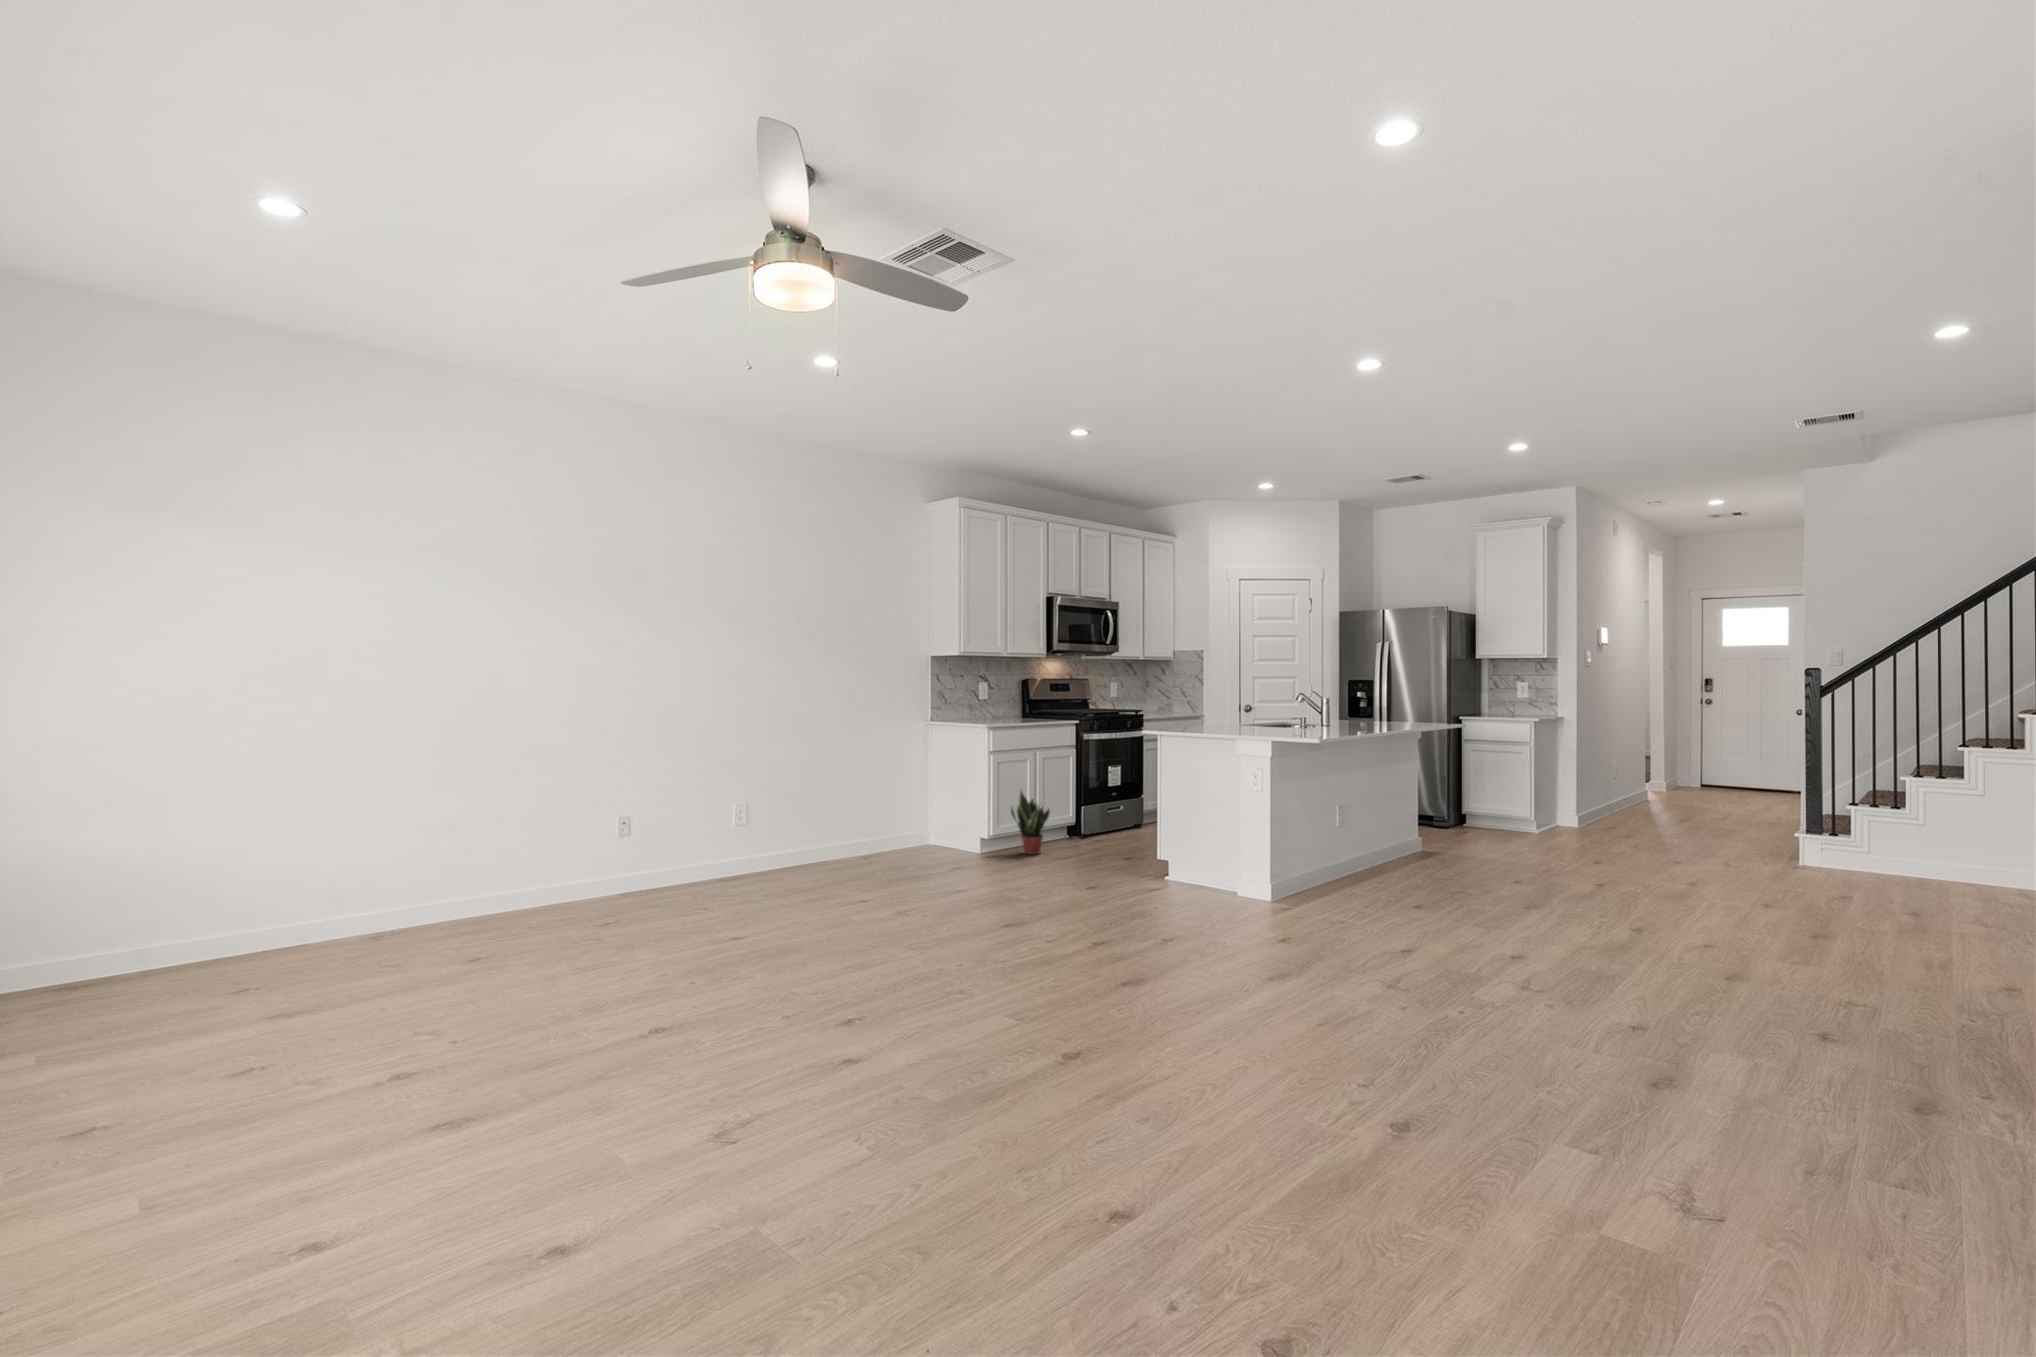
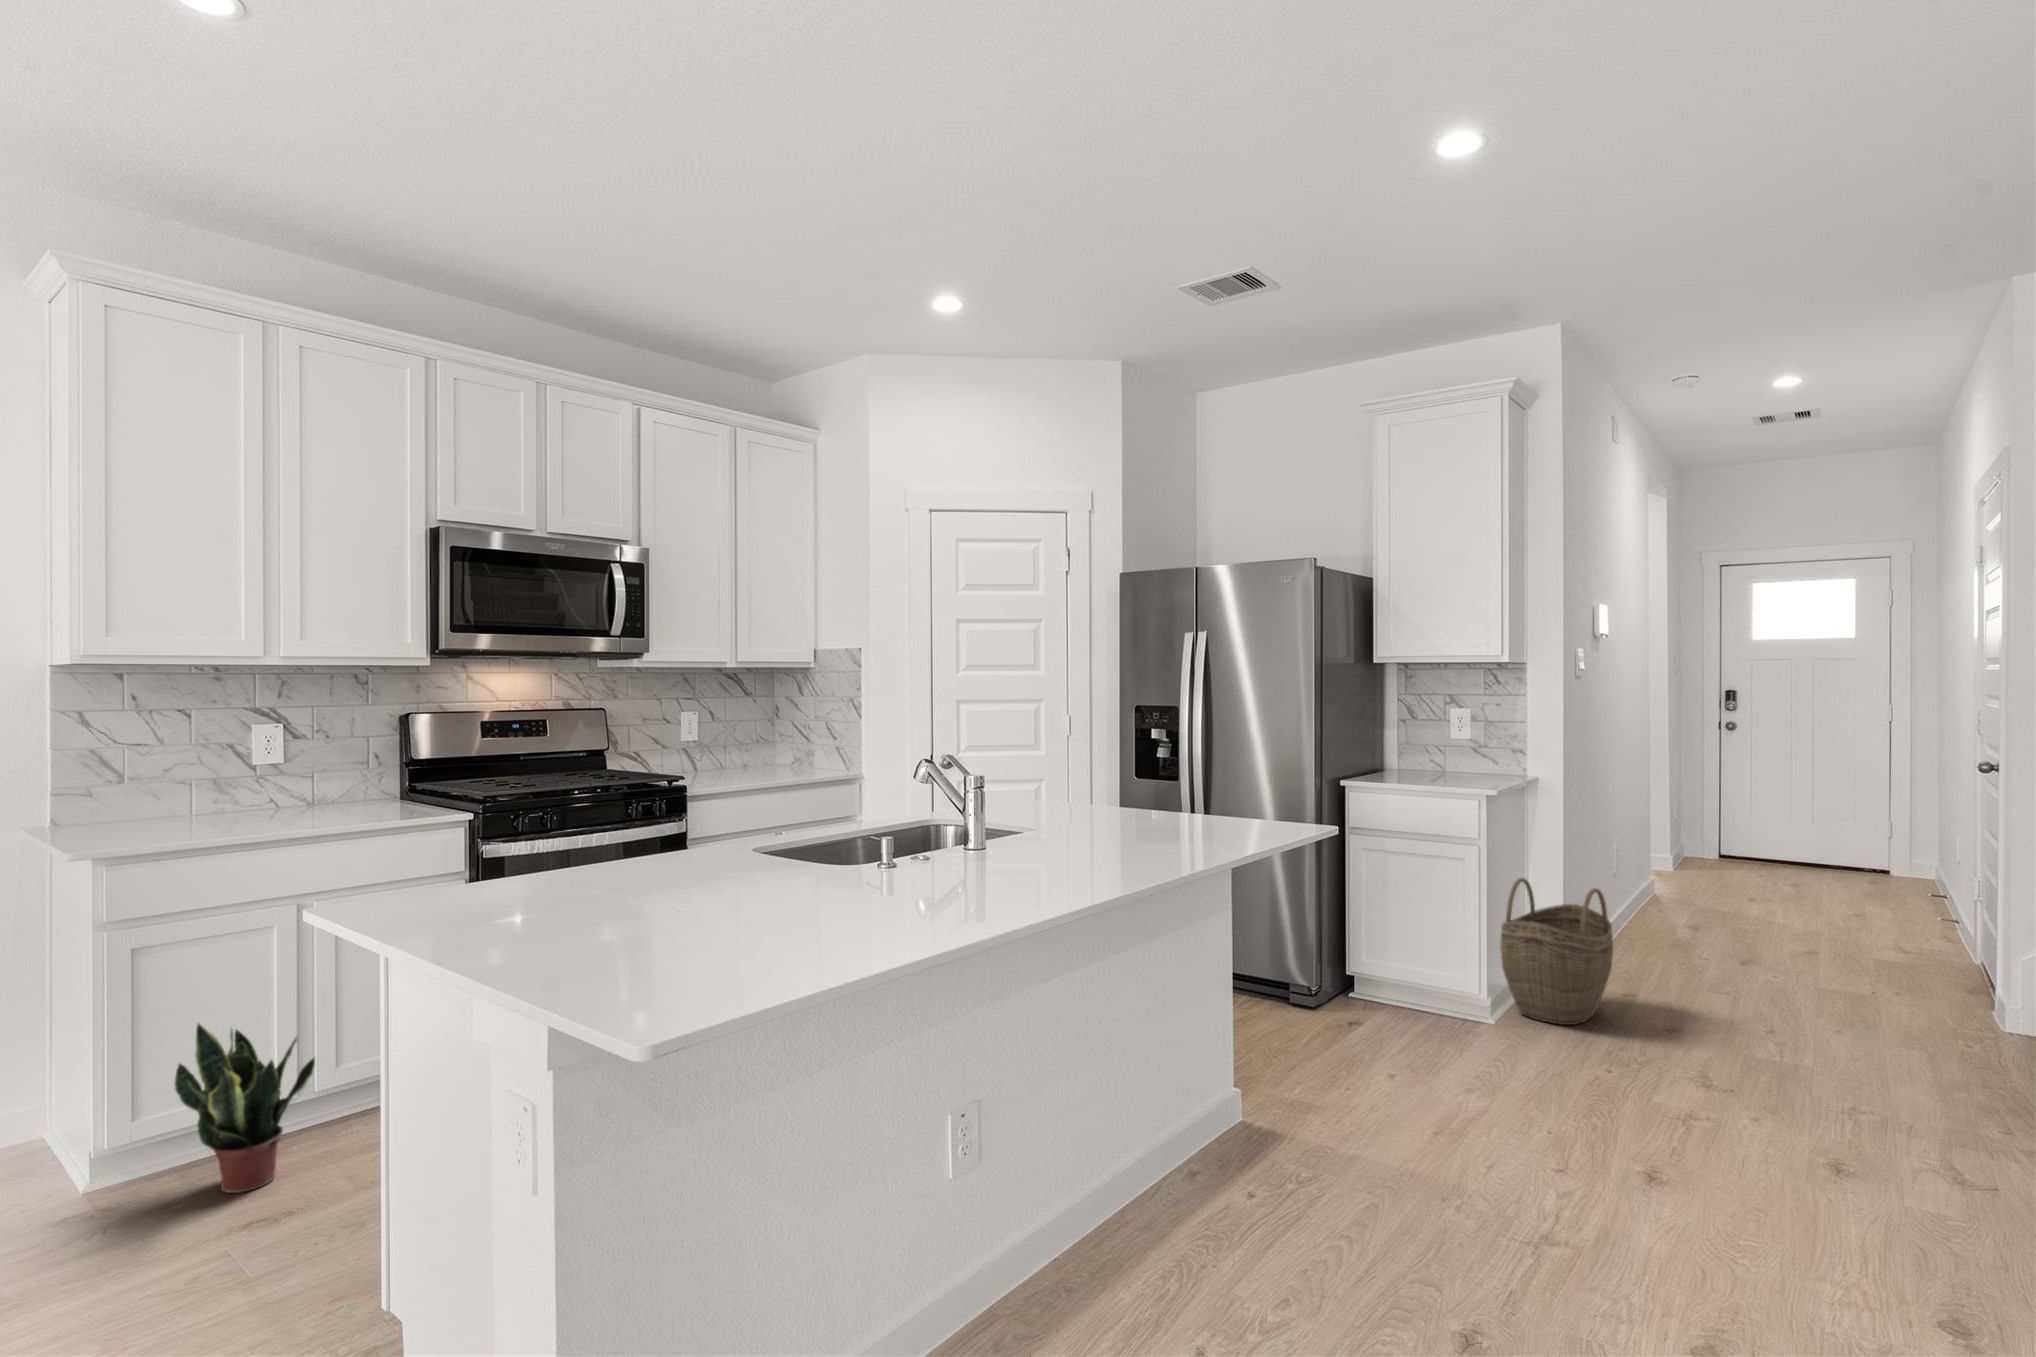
woven basket: none [1542,765,1600,833] -> present [1500,878,1613,1025]

